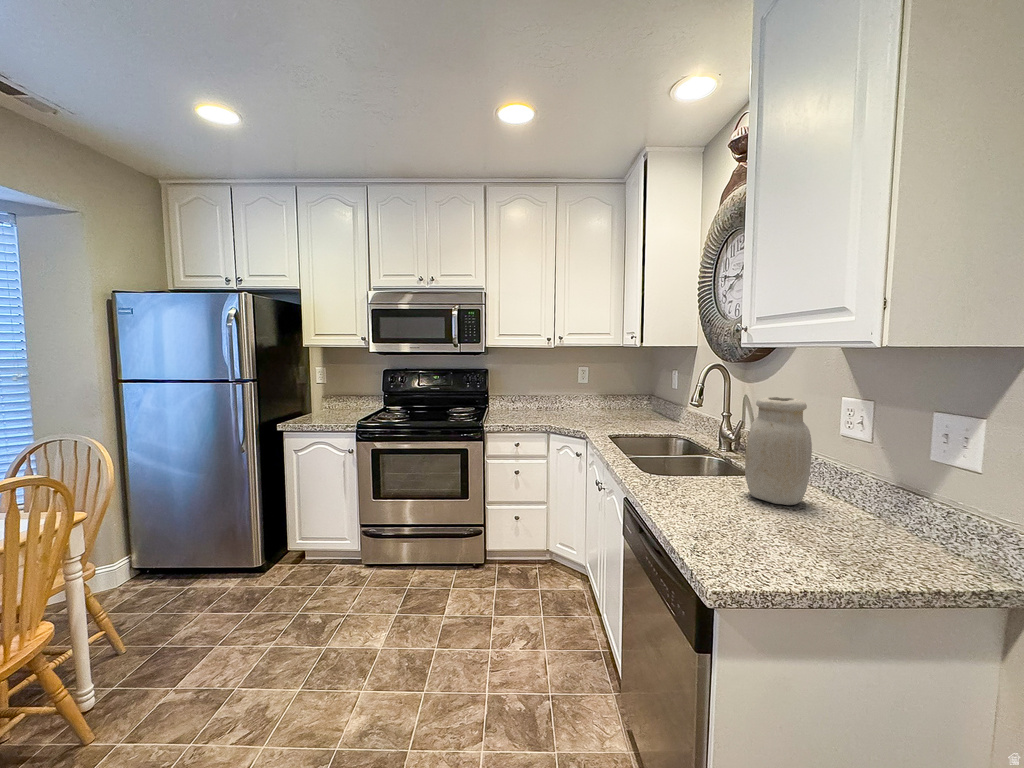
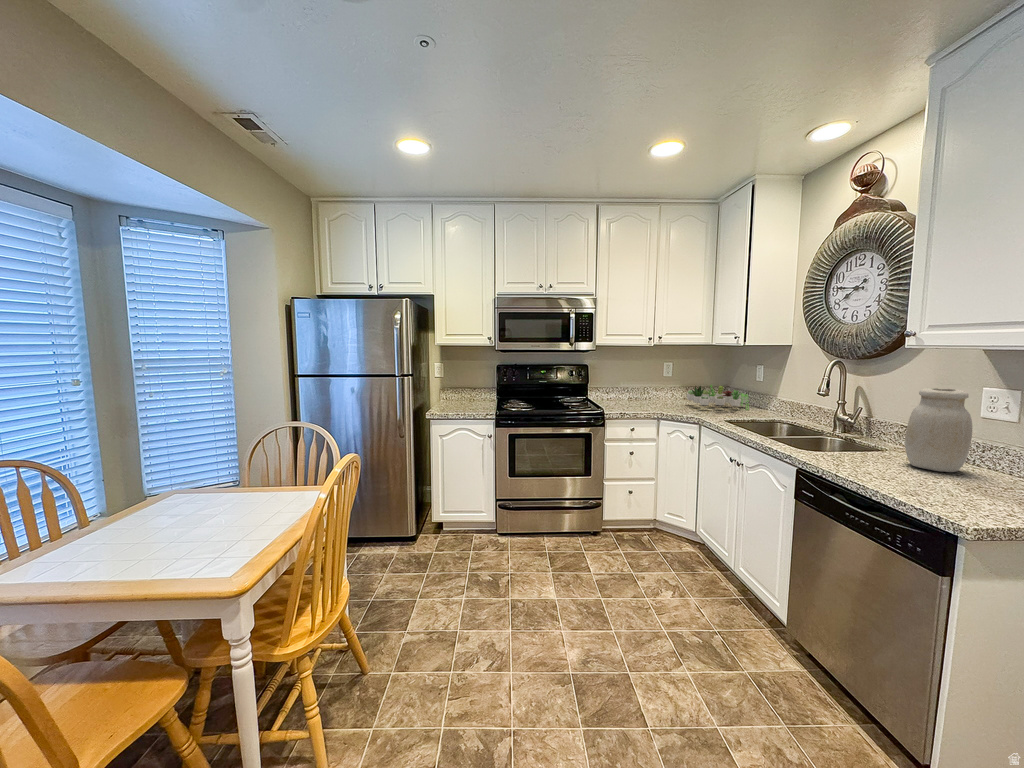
succulent plant: none [595,391,660,423] -> present [687,385,749,410]

